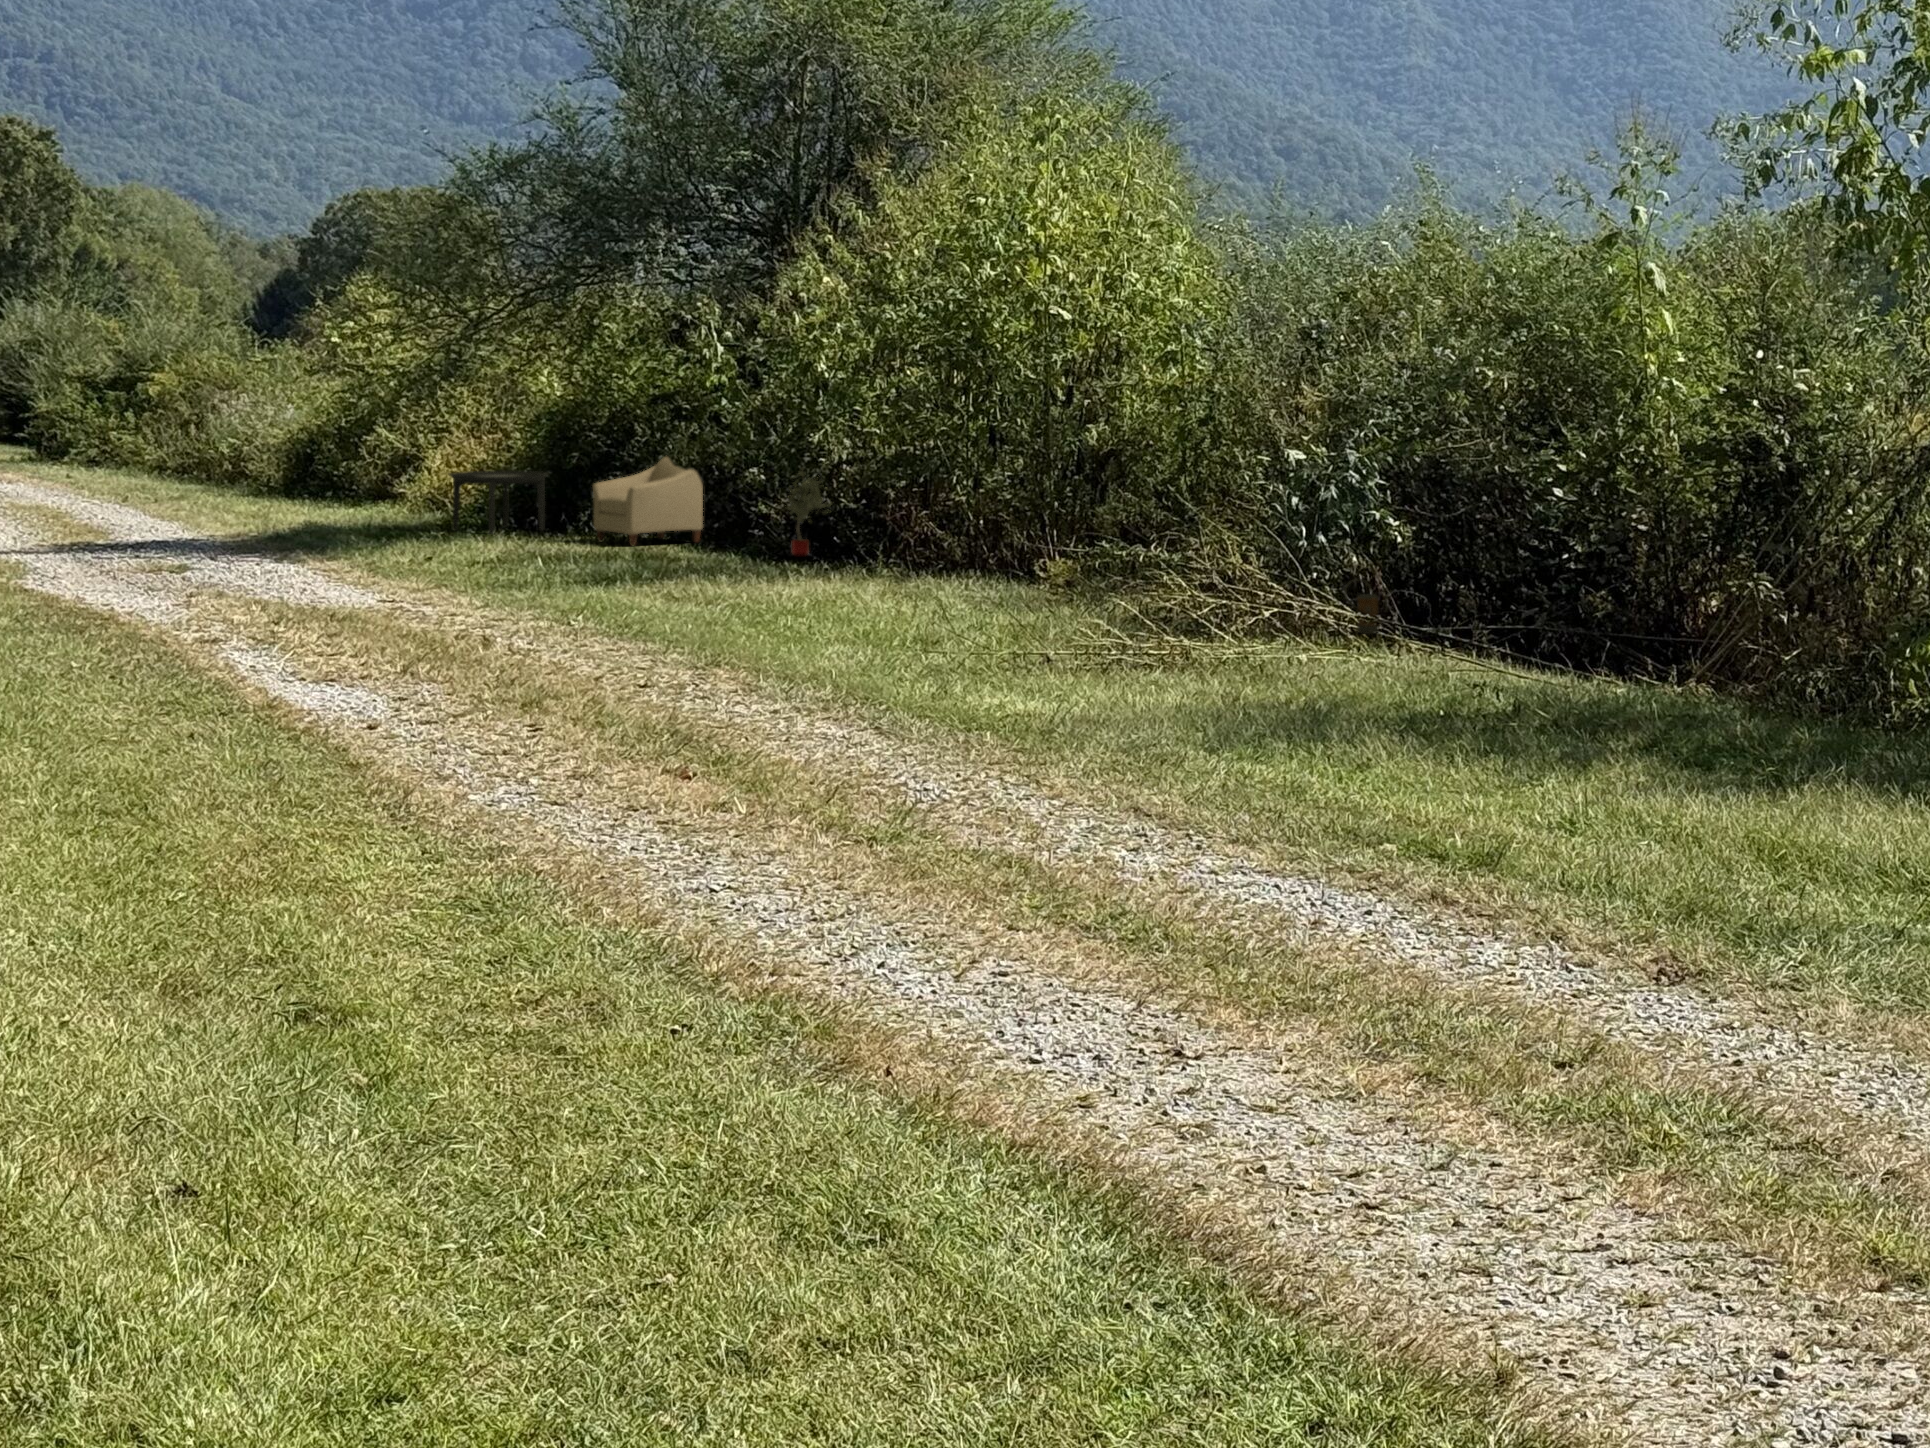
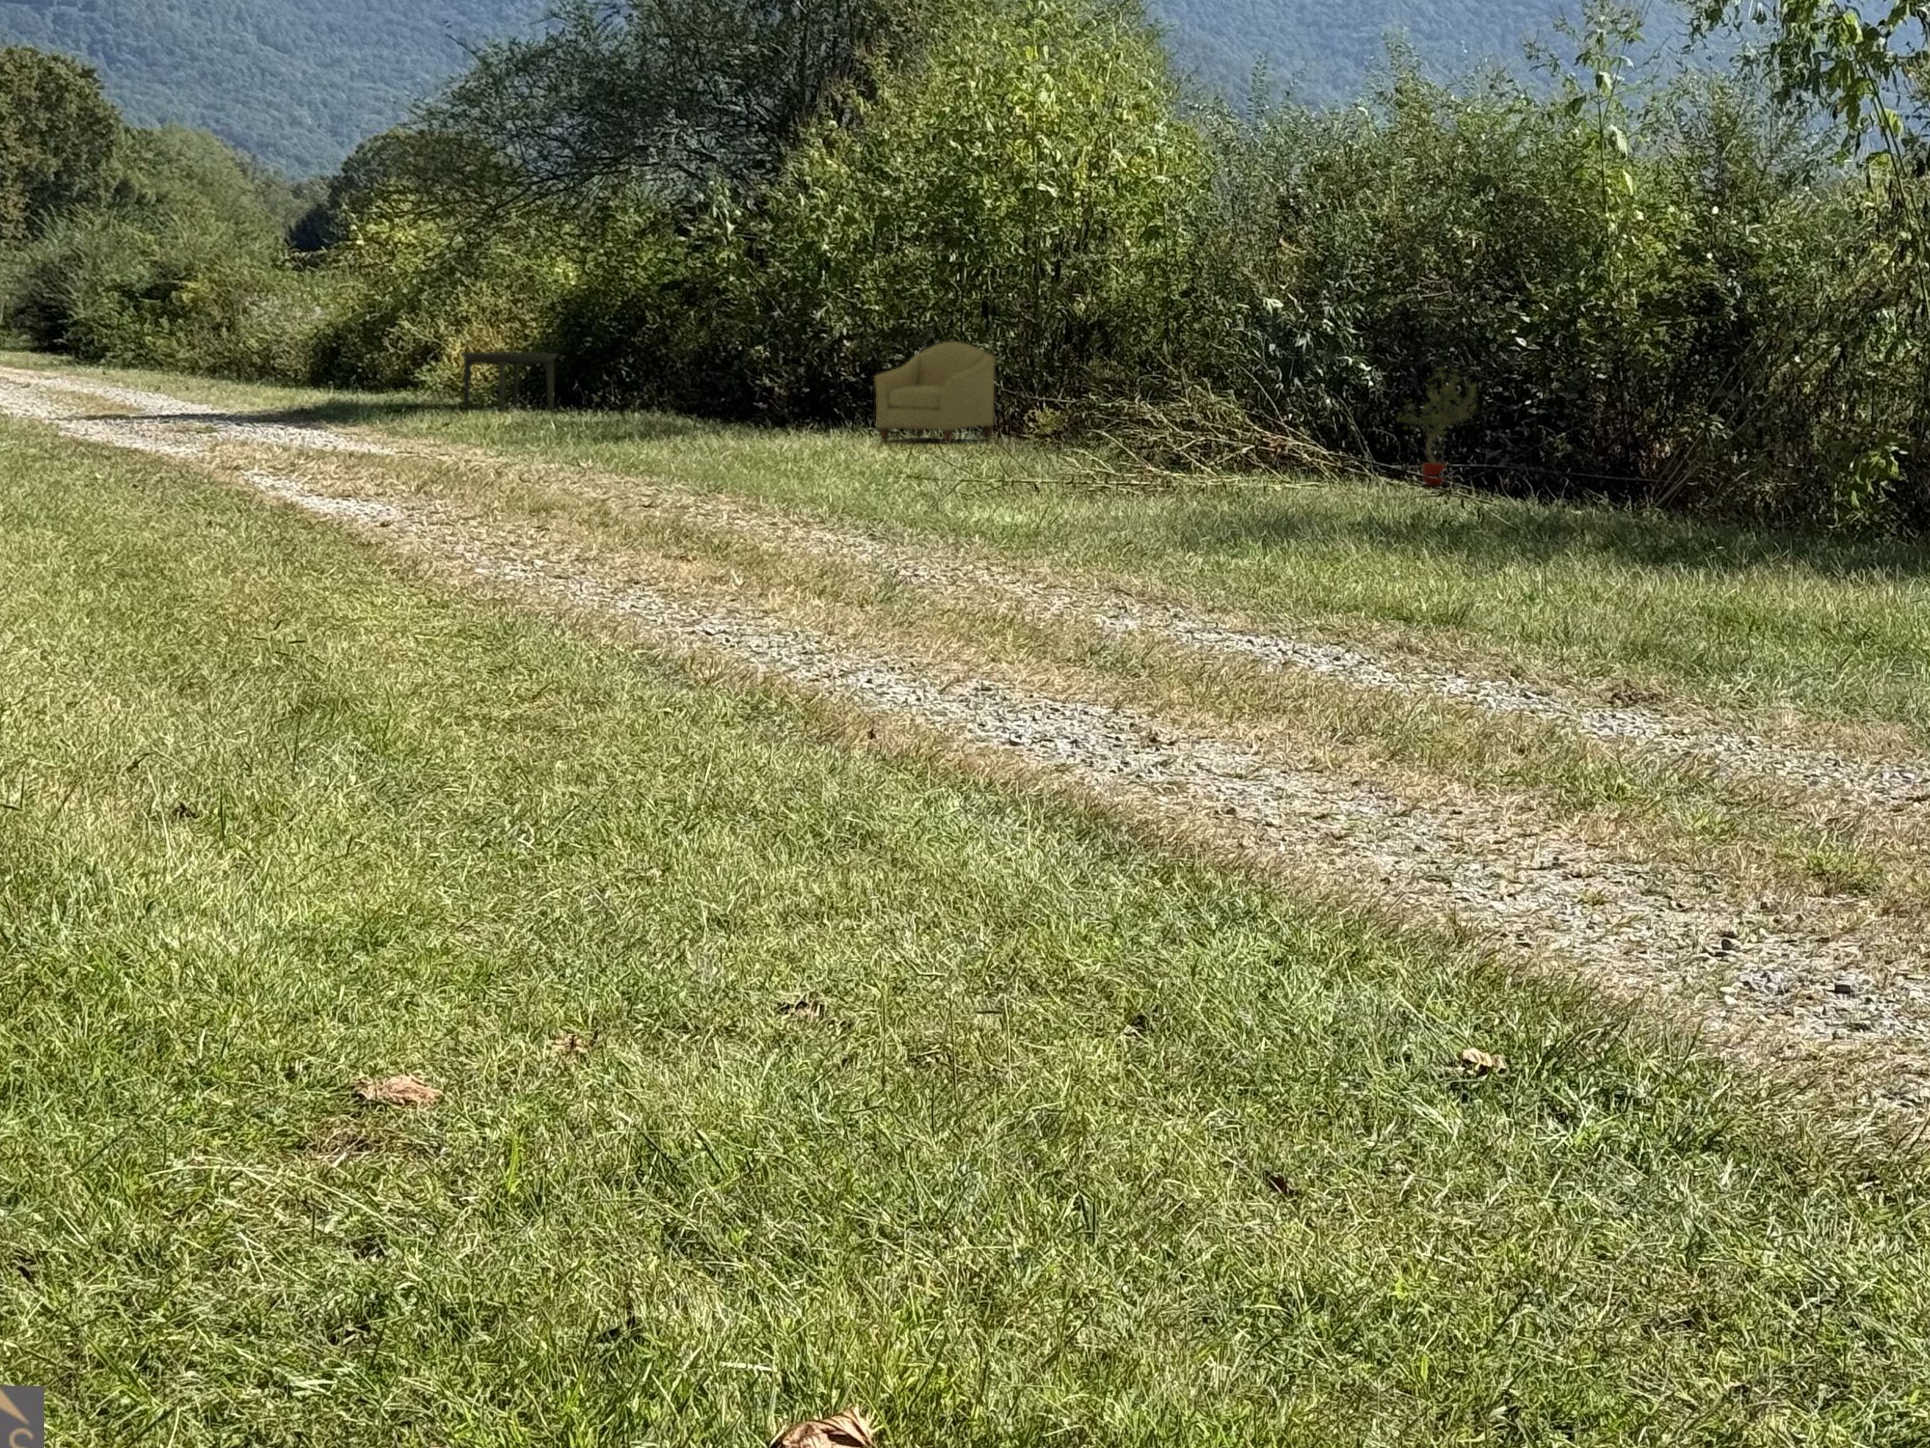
chair: present [593,457,703,546] -> present [874,342,994,444]
potted tree: present [788,471,831,557] -> present [1397,368,1477,486]
watering can: present [1344,579,1391,634] -> none [1321,429,1368,481]

